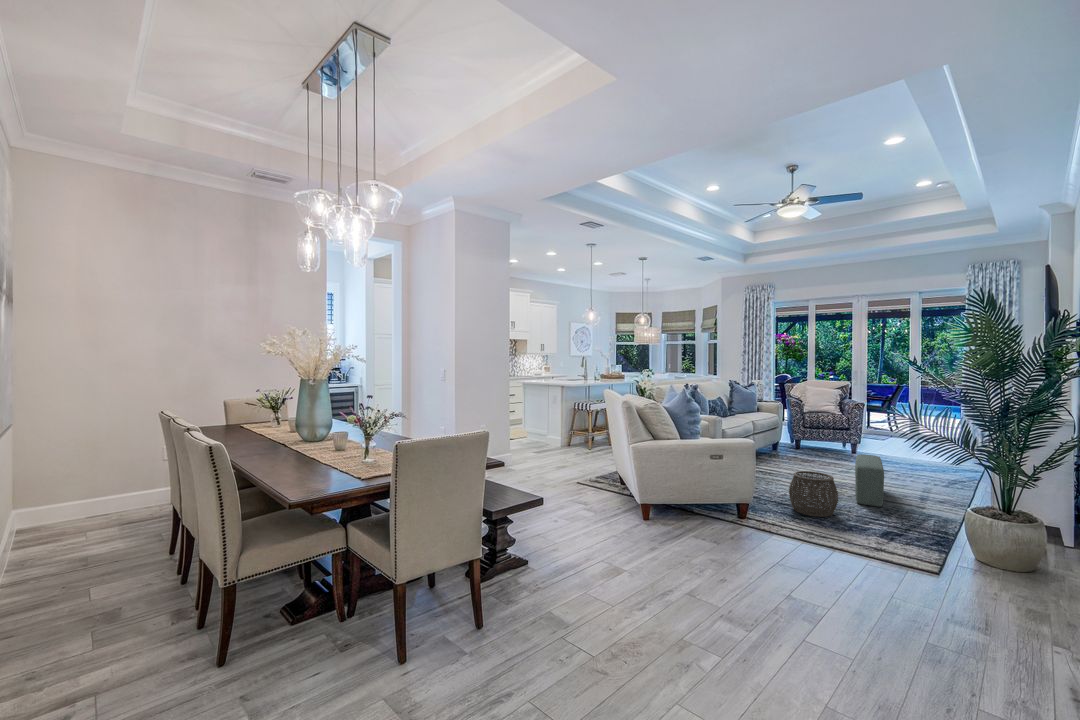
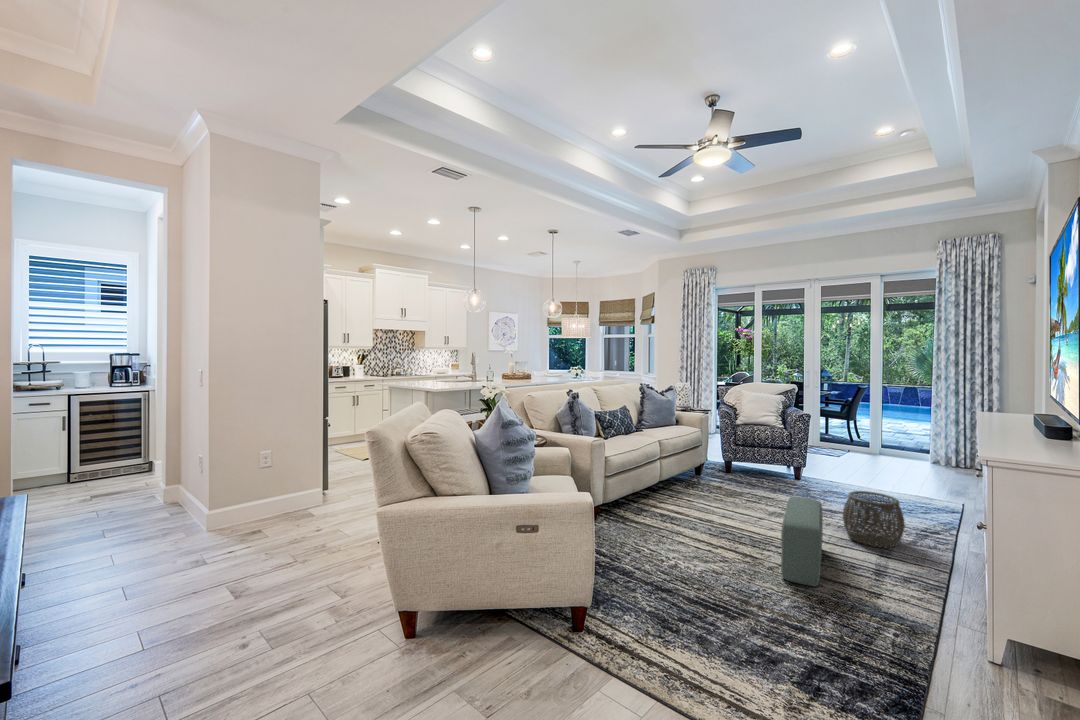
woven basket: present [789,471,838,517] -> present [843,491,905,548]

